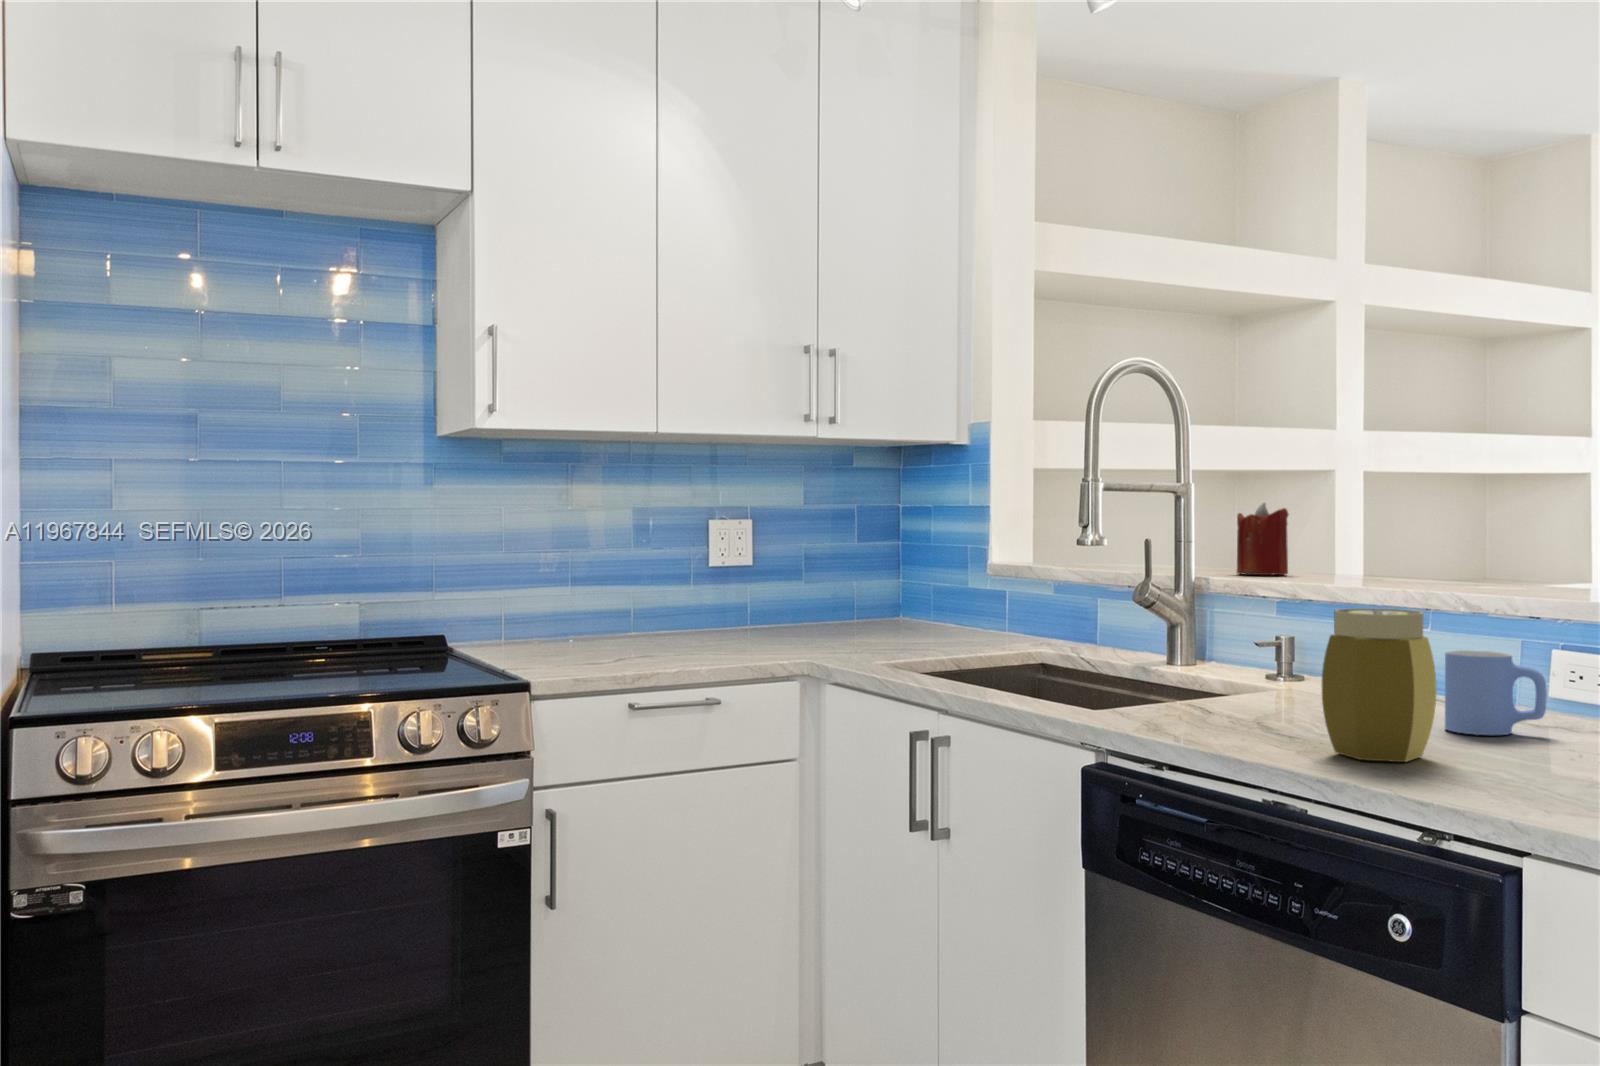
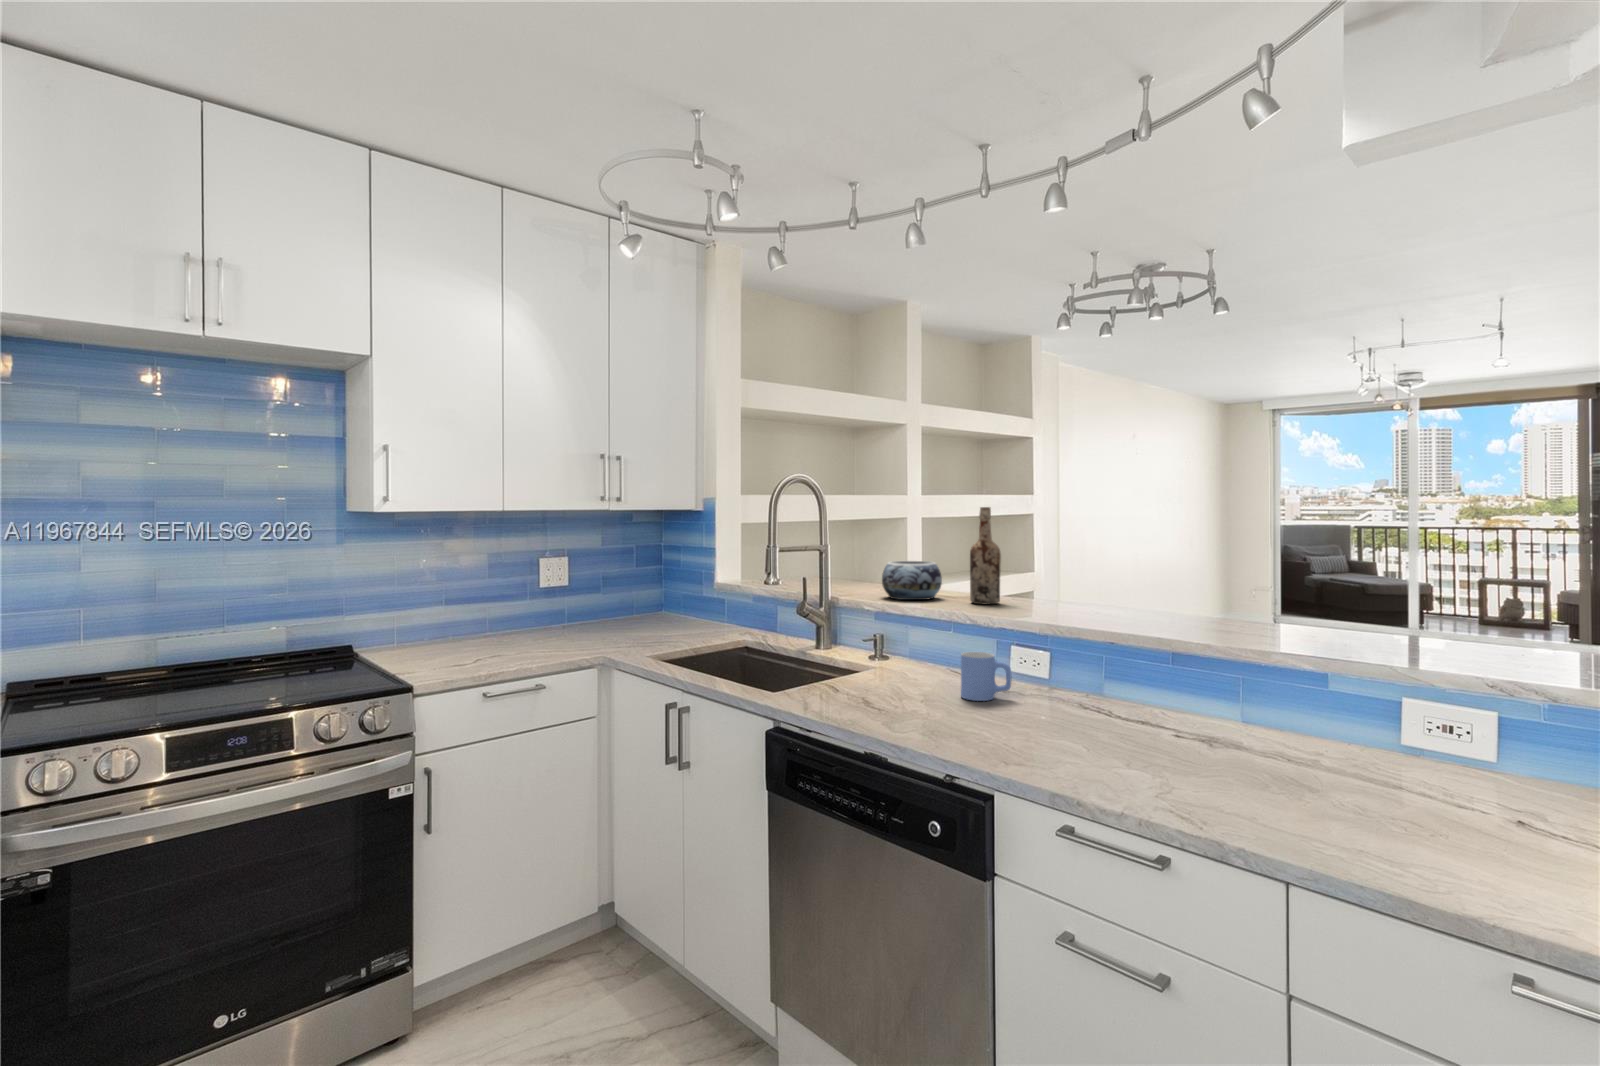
wine bottle: none [1462,409,1523,587] -> present [970,507,1001,604]
candle: present [1237,503,1289,575] -> none [854,551,882,593]
decorative bowl: none [1290,516,1405,582] -> present [882,561,942,600]
jar: present [1322,608,1436,762] -> none [896,637,956,726]

